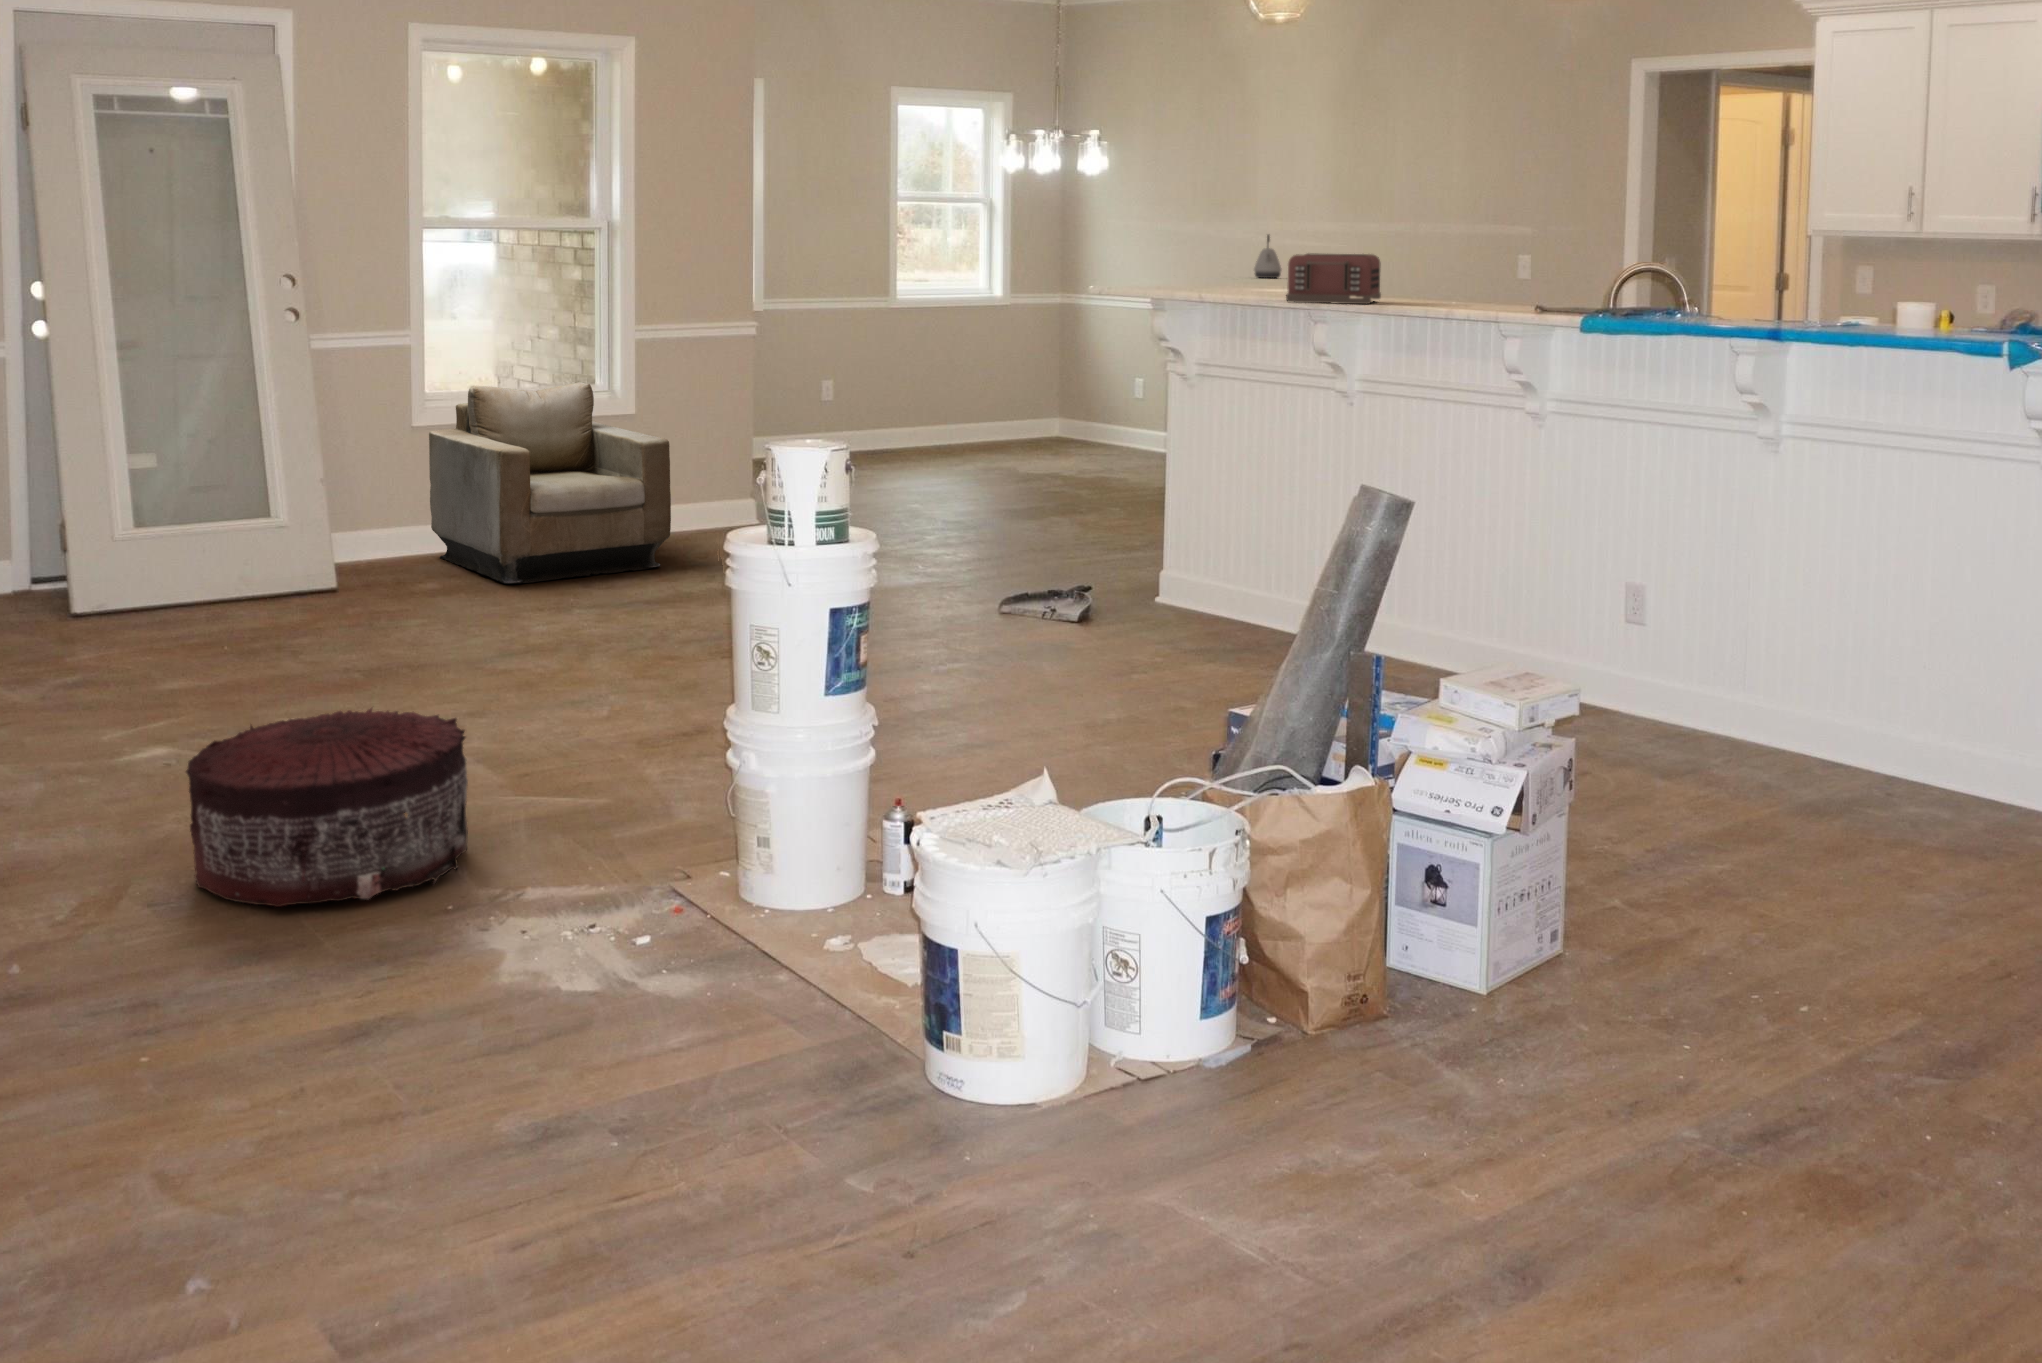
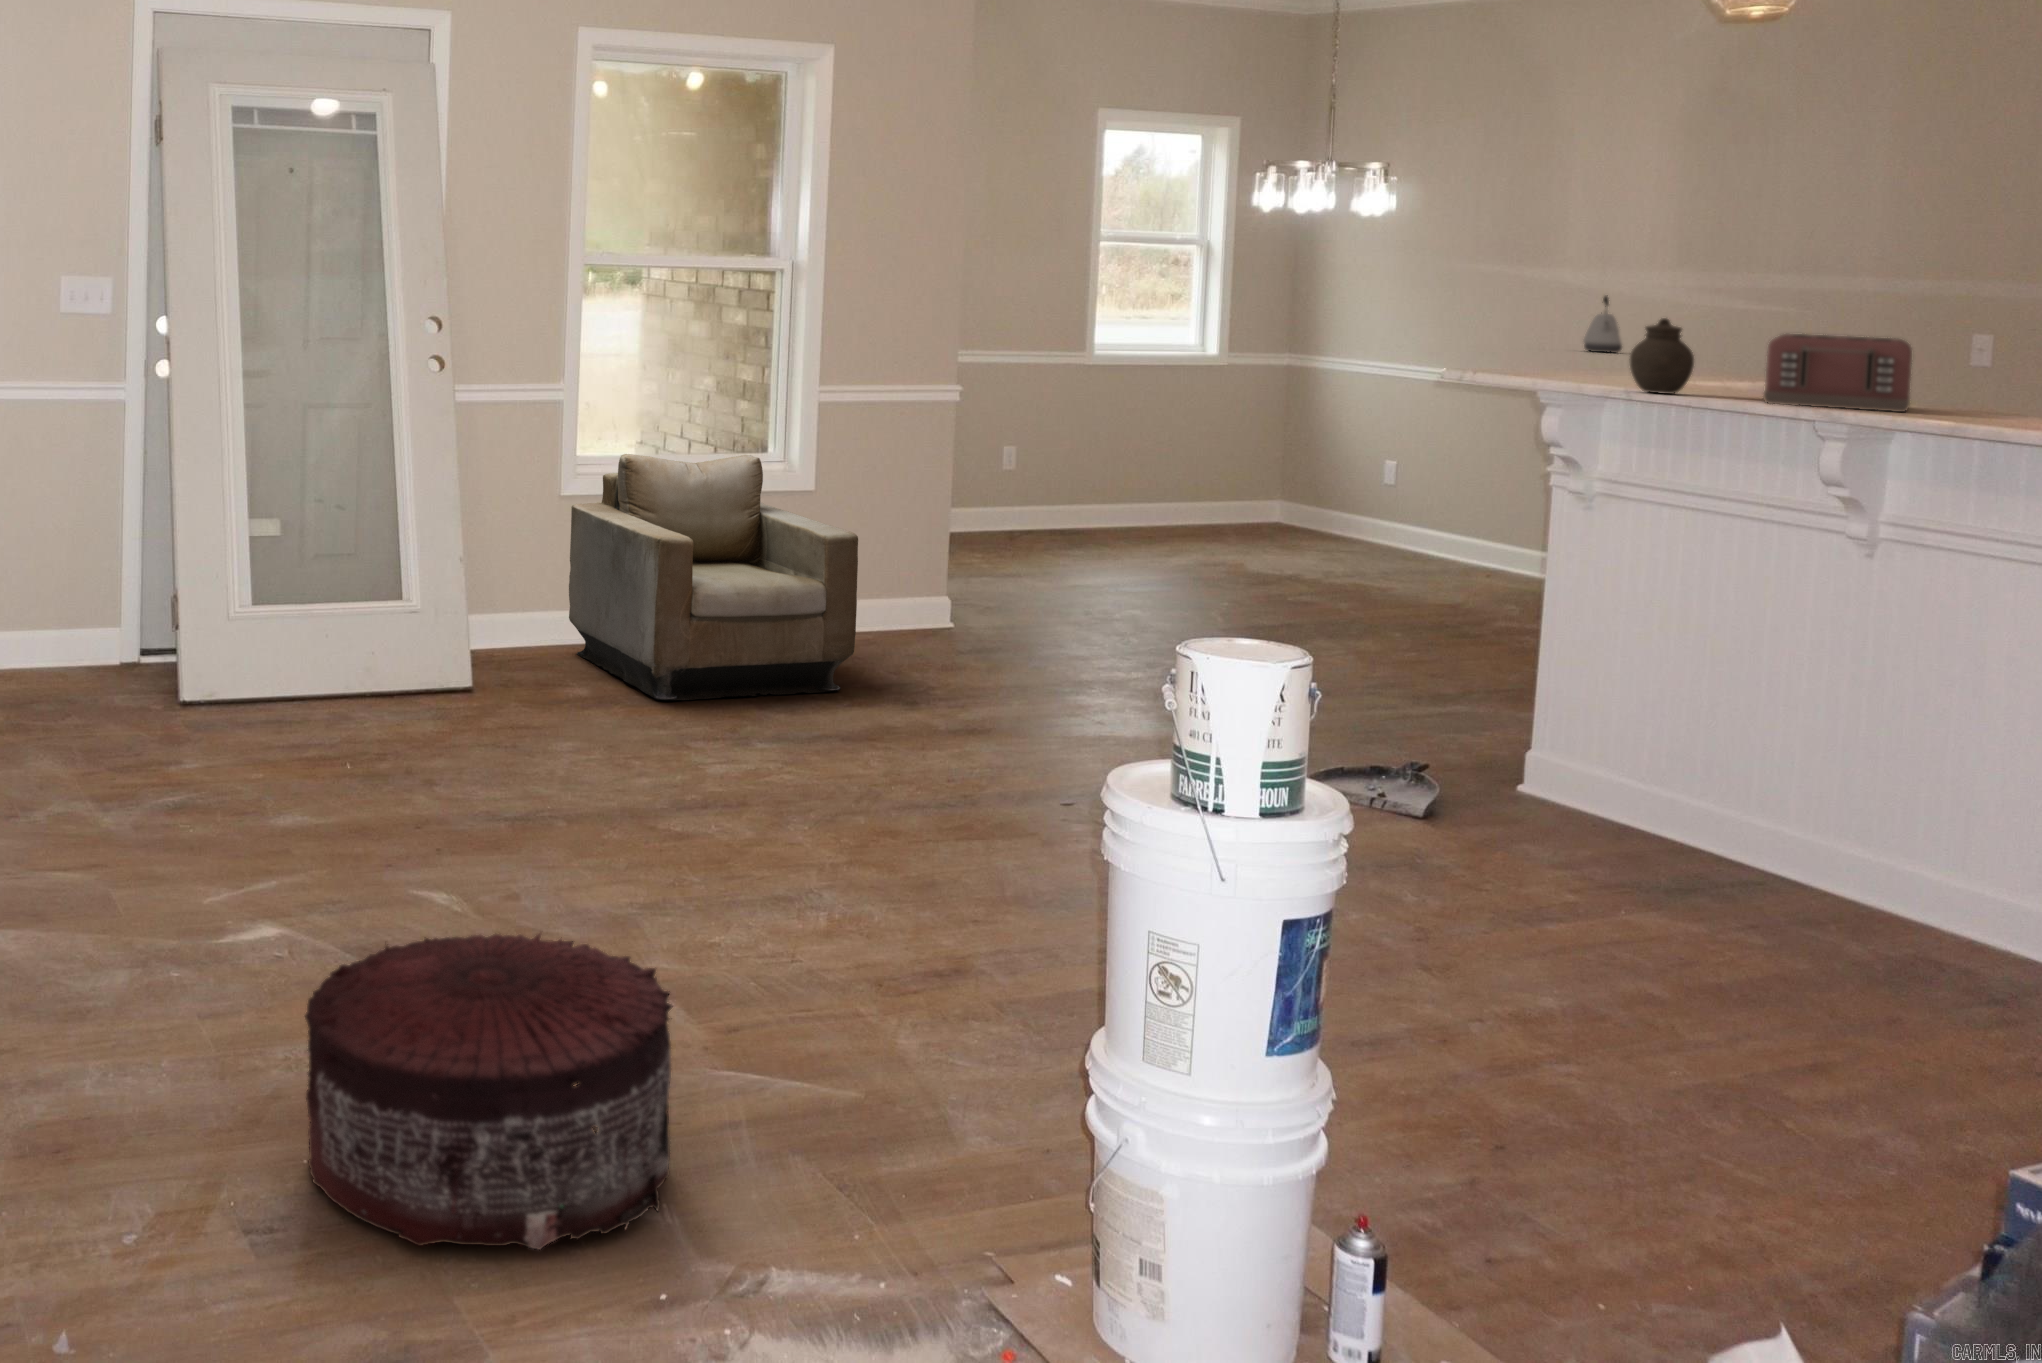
jar: none [1209,245,1249,299] -> present [1629,318,1694,394]

